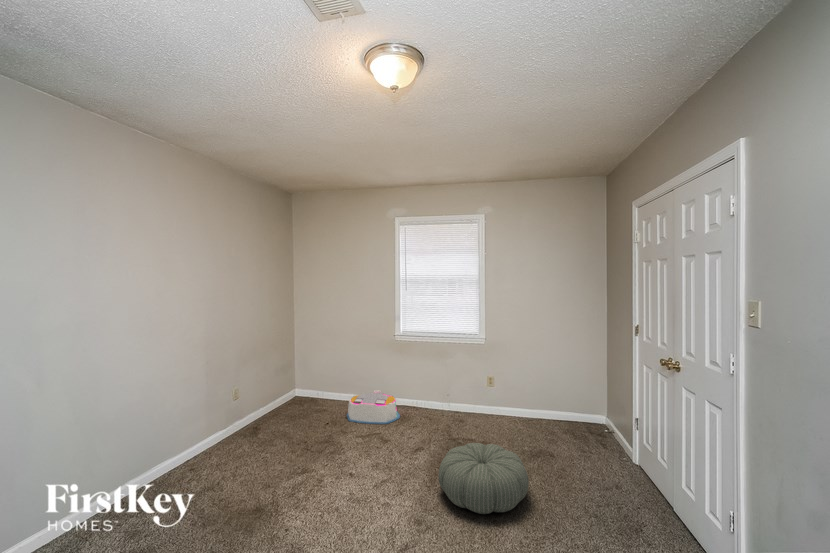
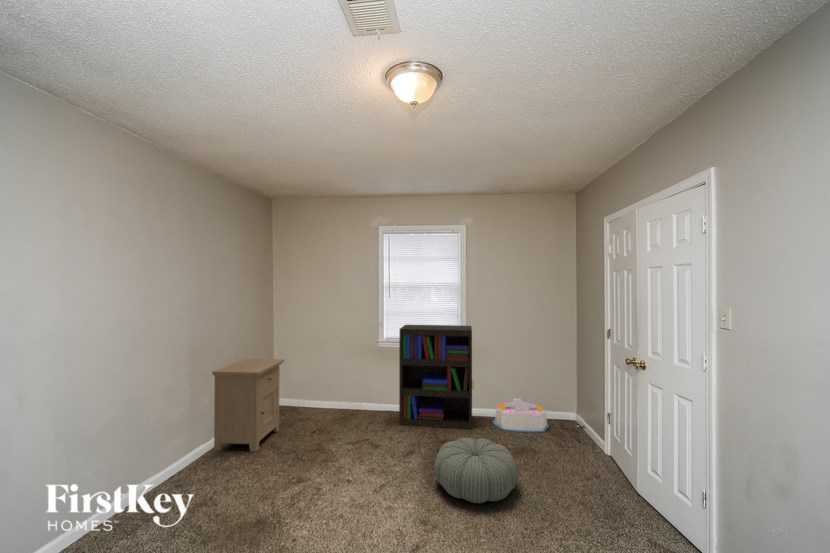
bookshelf: none [408,318,488,432] -> present [399,325,472,429]
nightstand: none [212,356,287,452] -> present [212,359,284,452]
storage bin: present [347,390,400,424] -> present [493,399,549,433]

